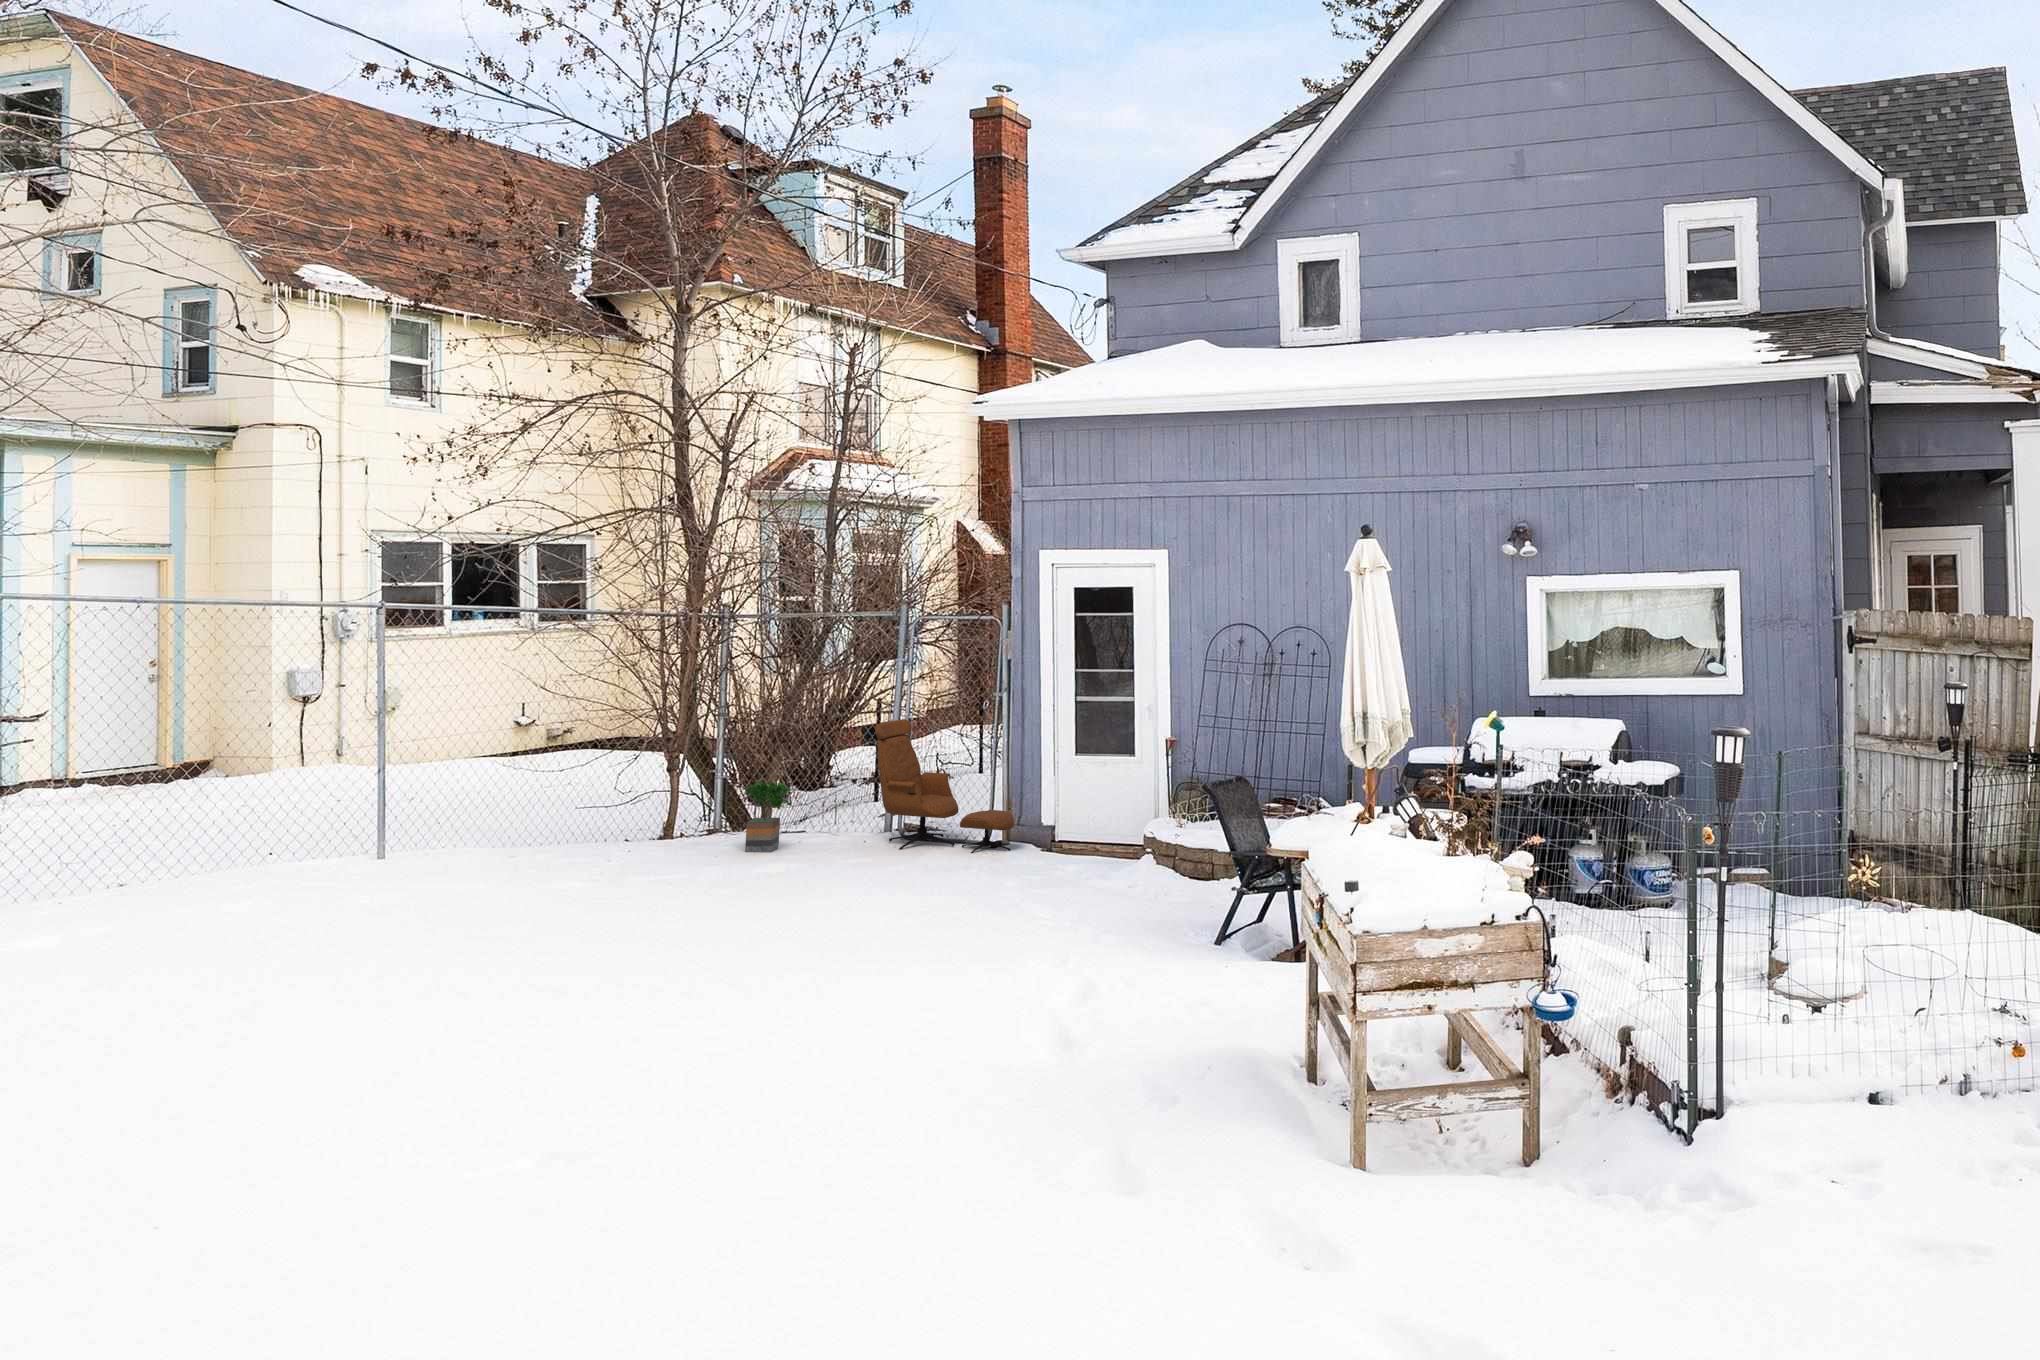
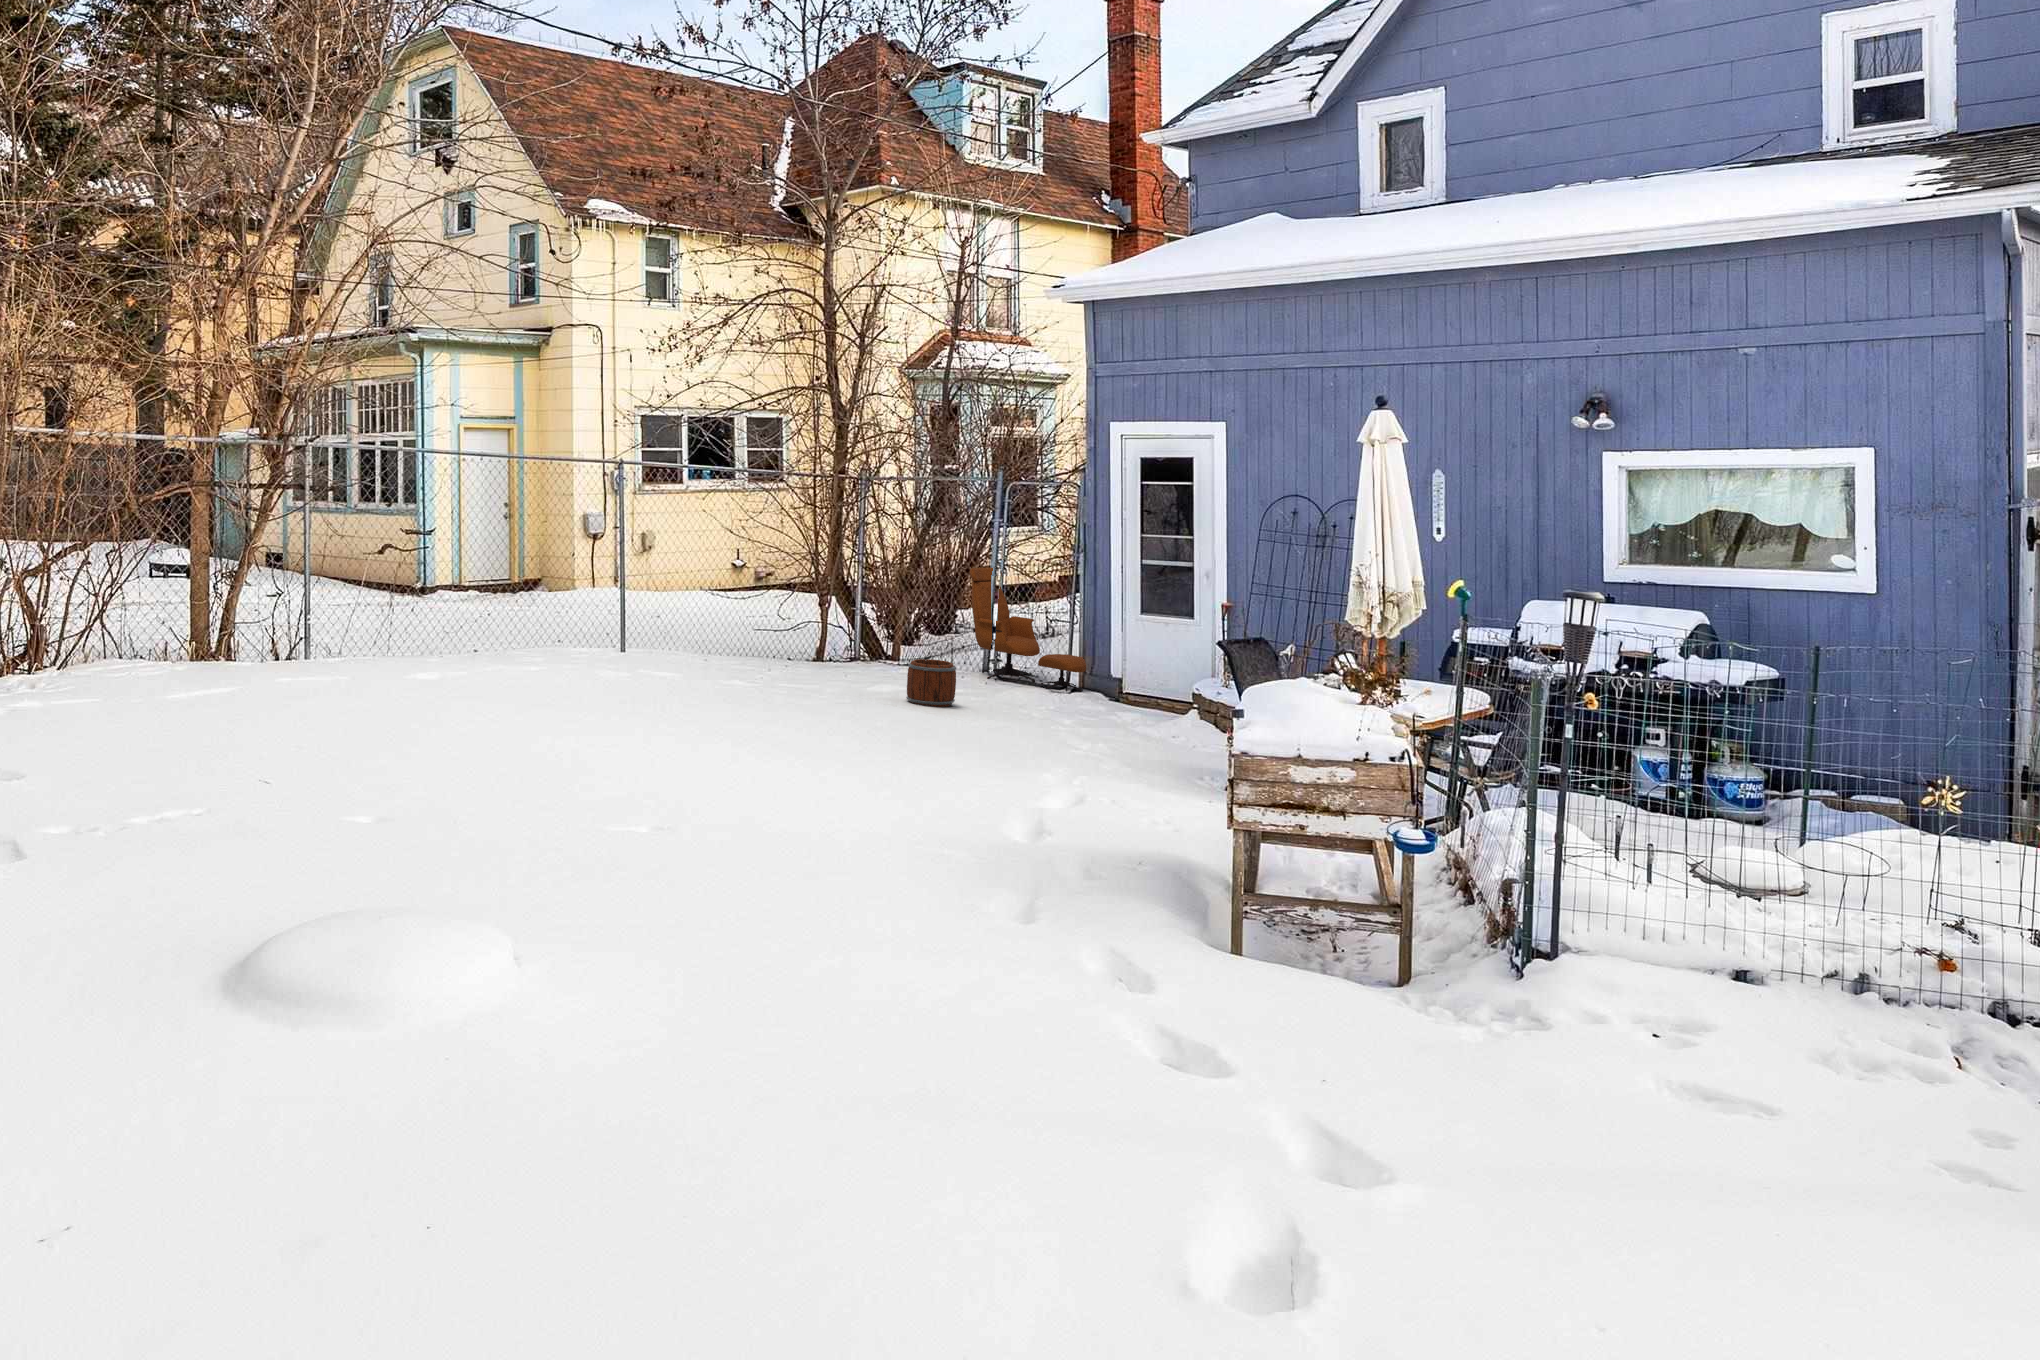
potted tree: present [745,782,790,853] -> none [864,606,901,667]
bucket: none [827,851,888,909] -> present [906,659,956,707]

